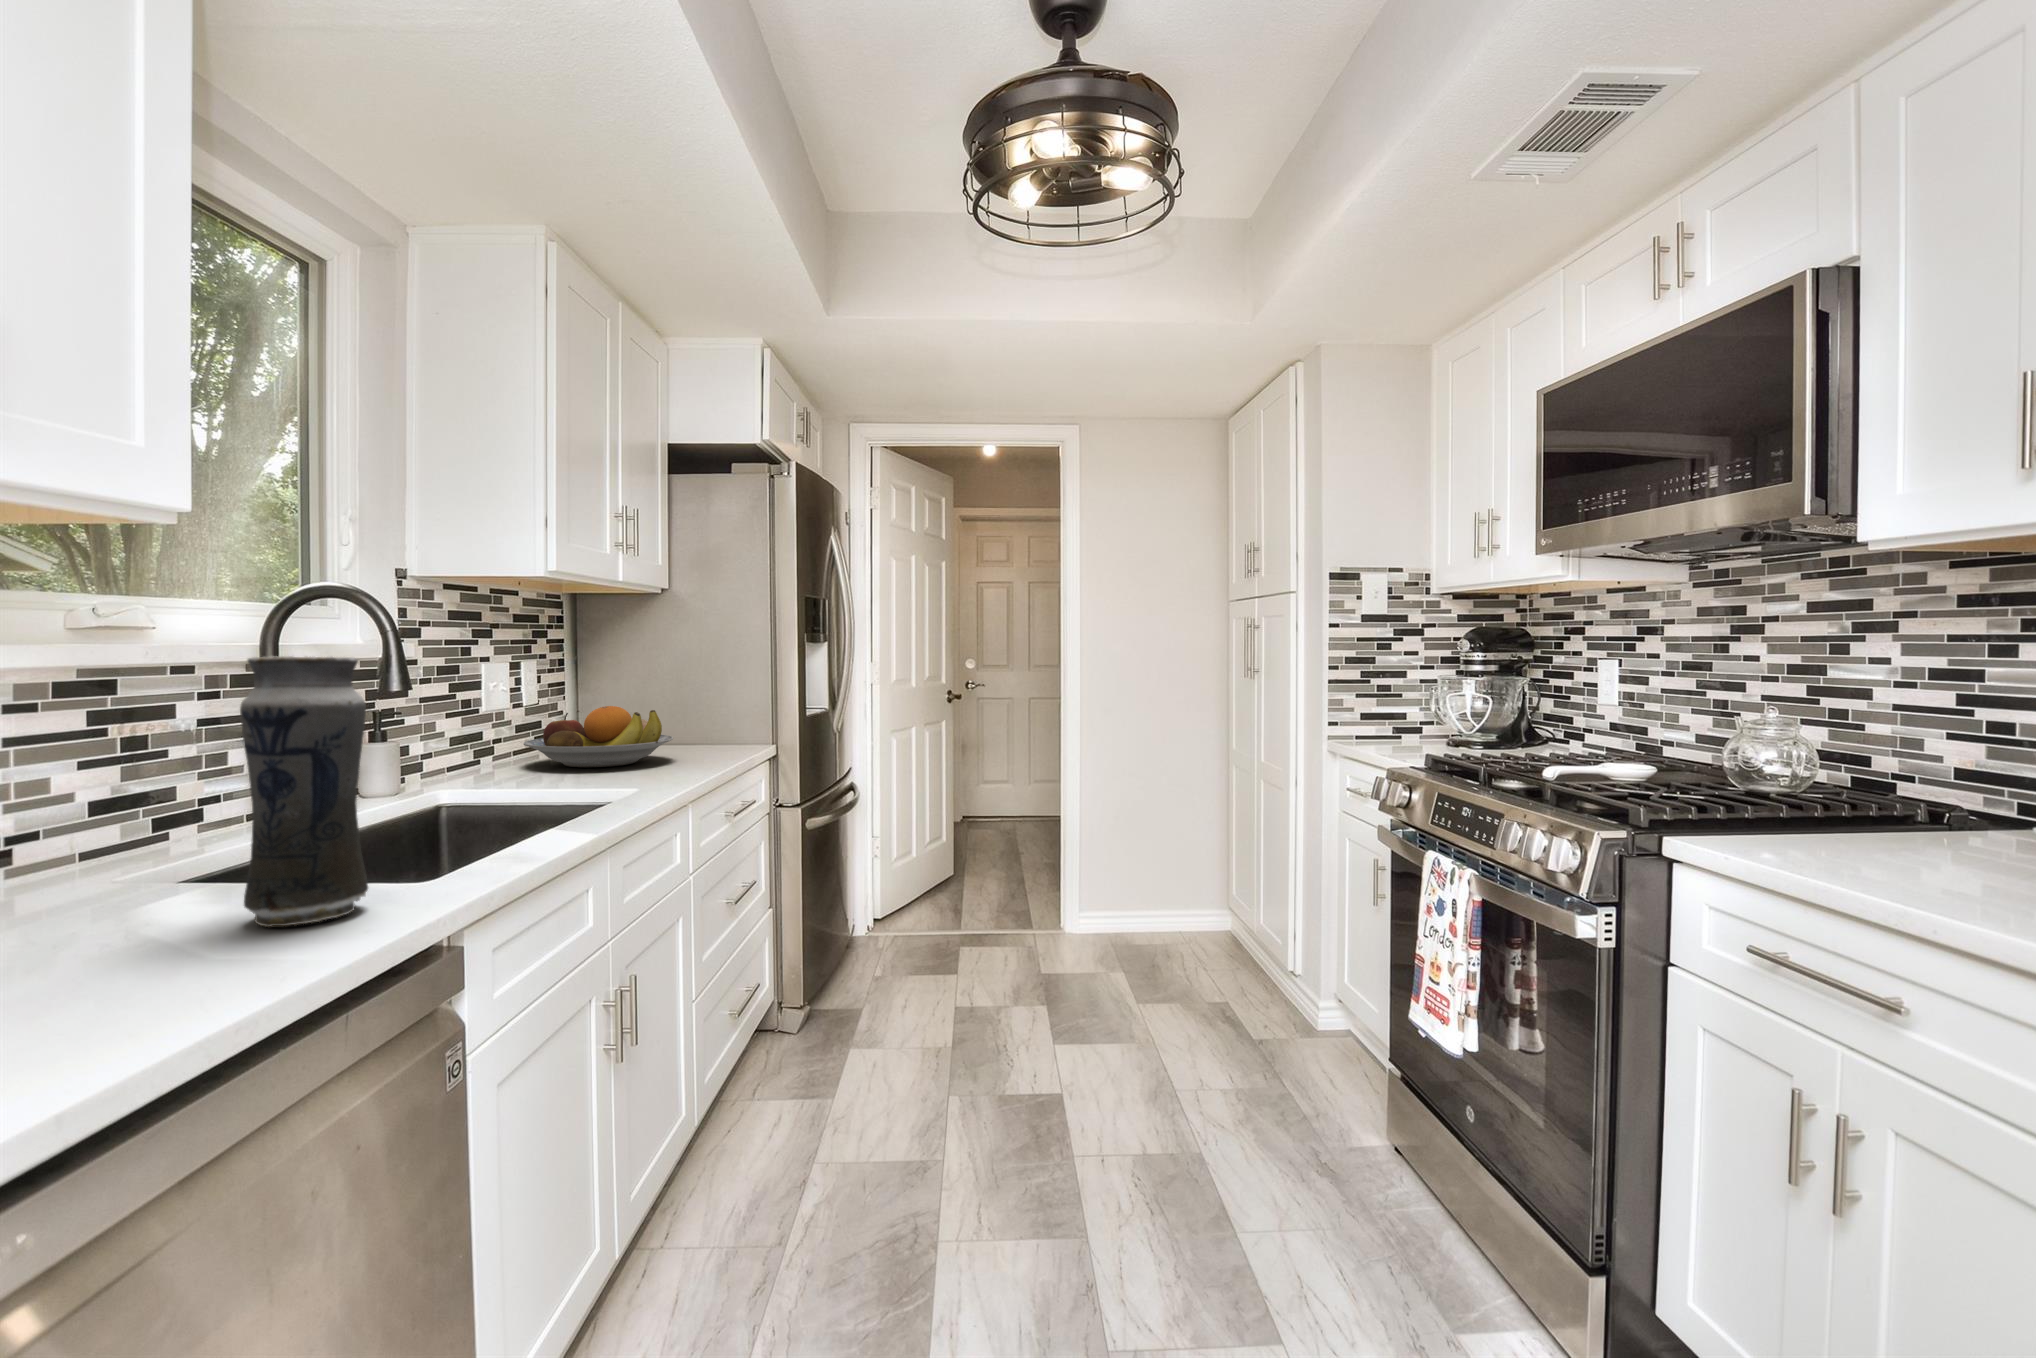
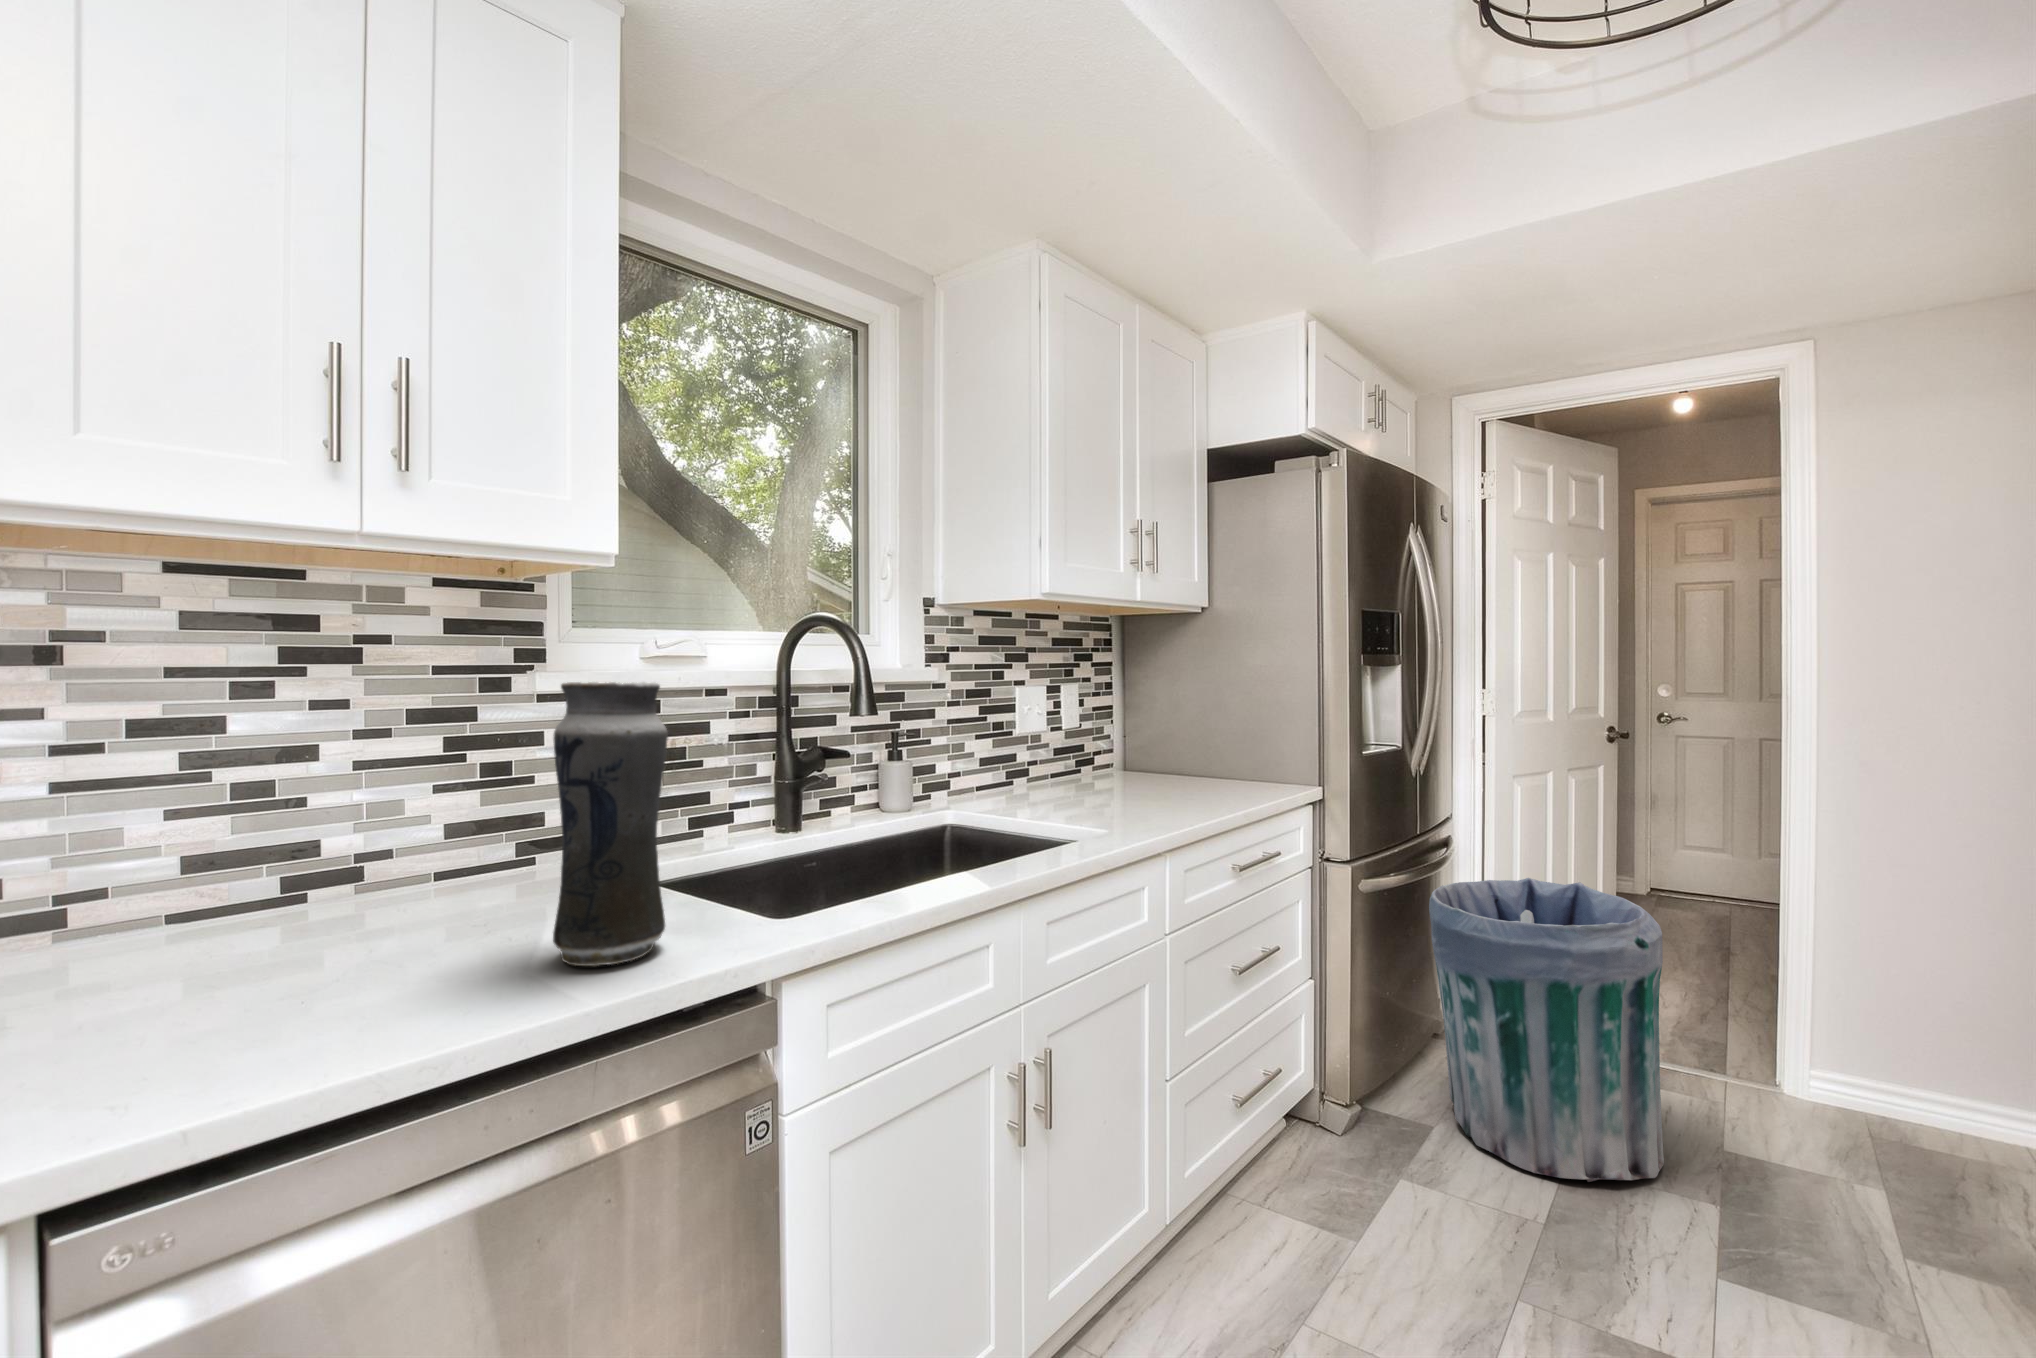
fruit bowl: present [524,706,673,767] -> none [1040,733,1185,797]
trash can: none [850,803,994,1008] -> present [1429,878,1664,1182]

